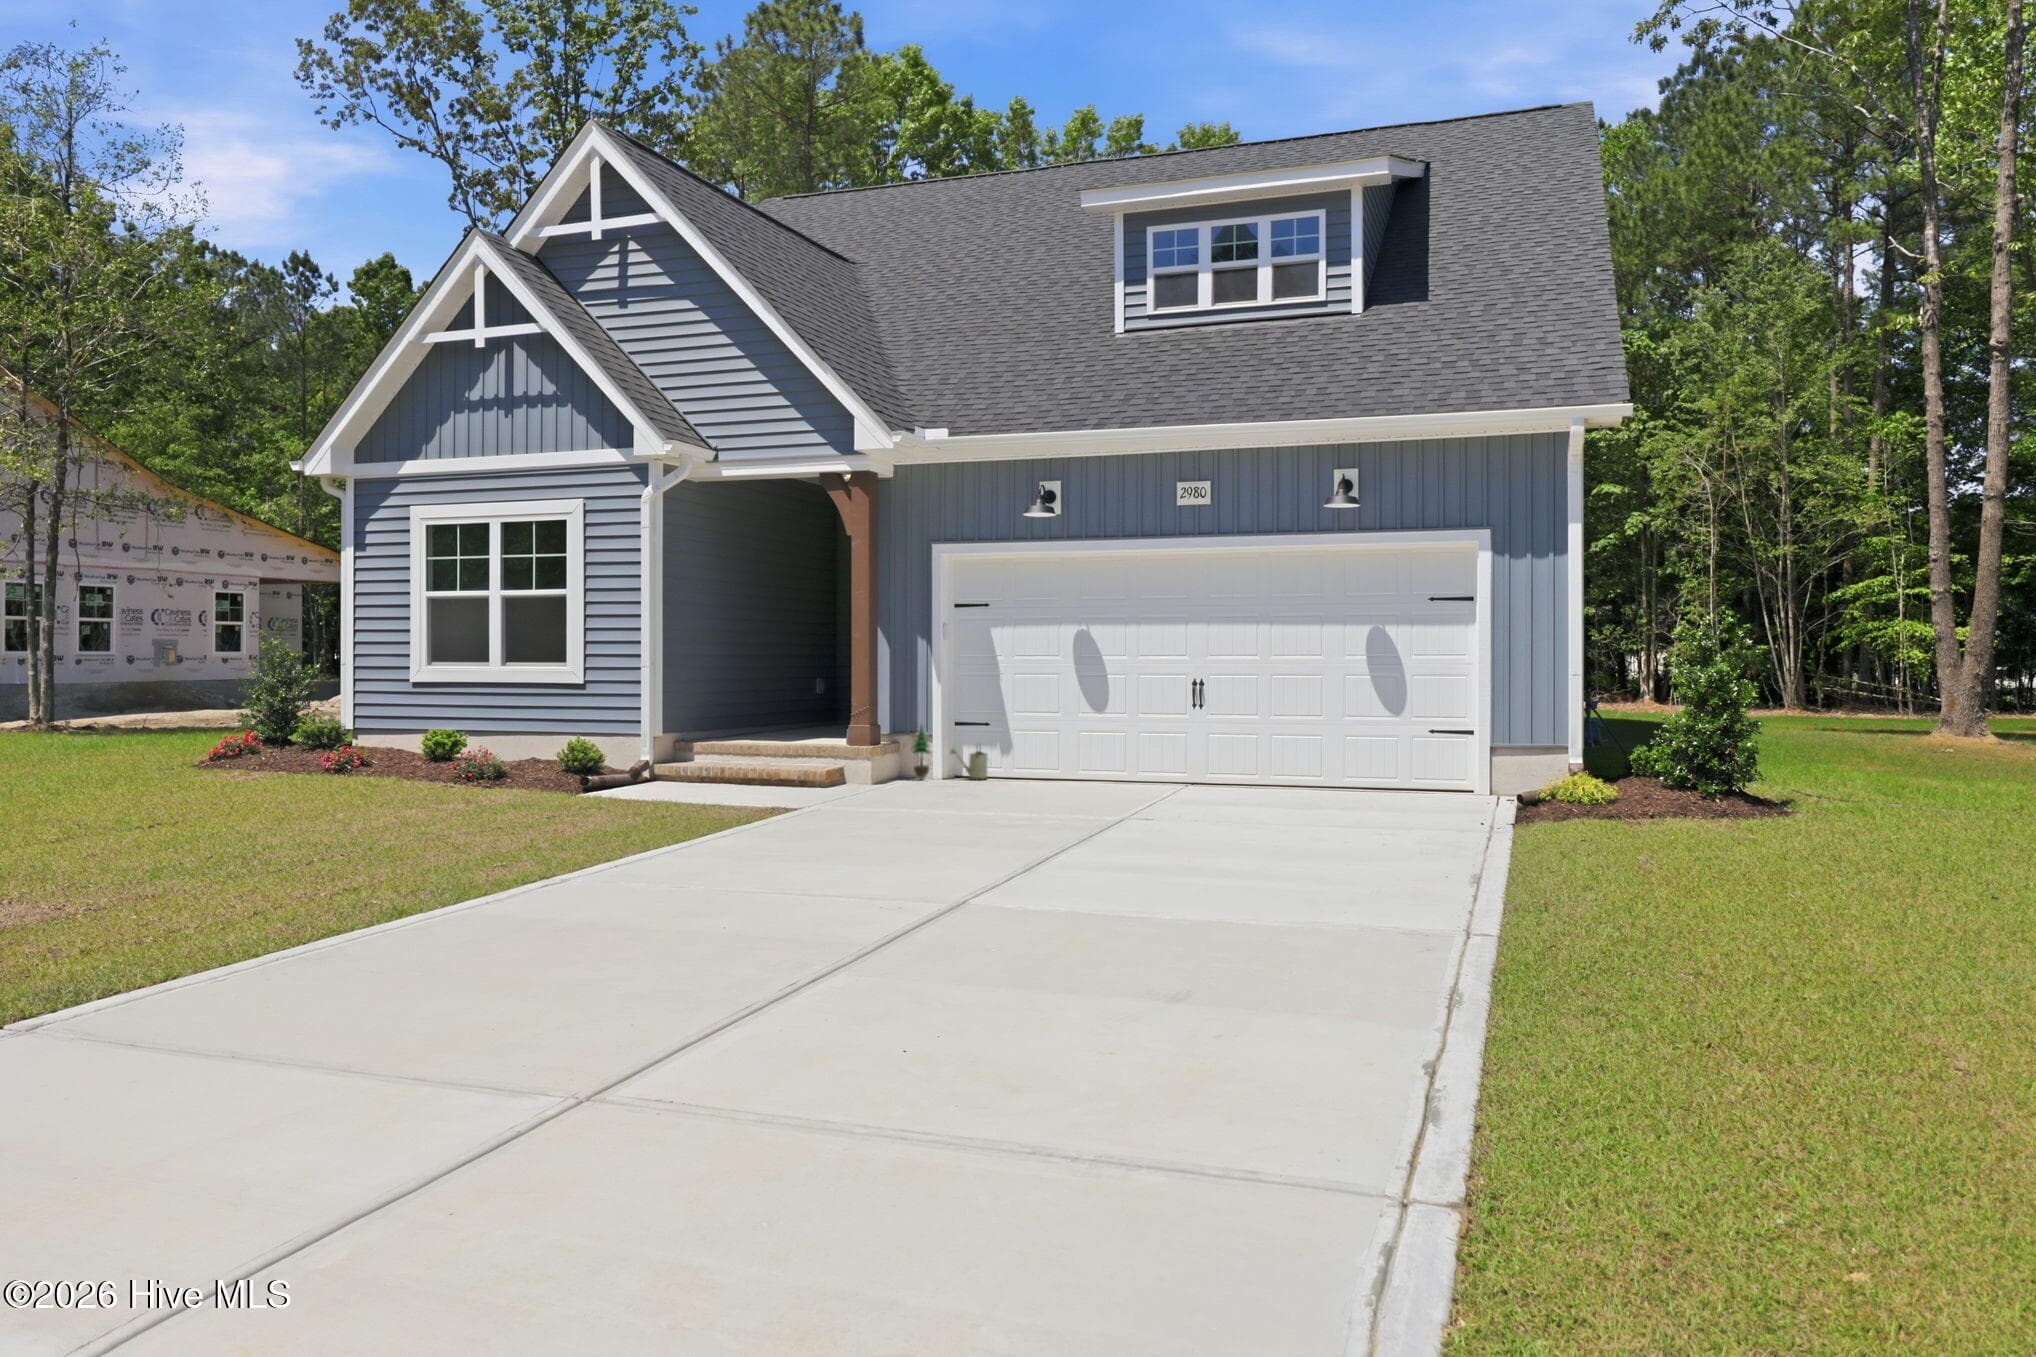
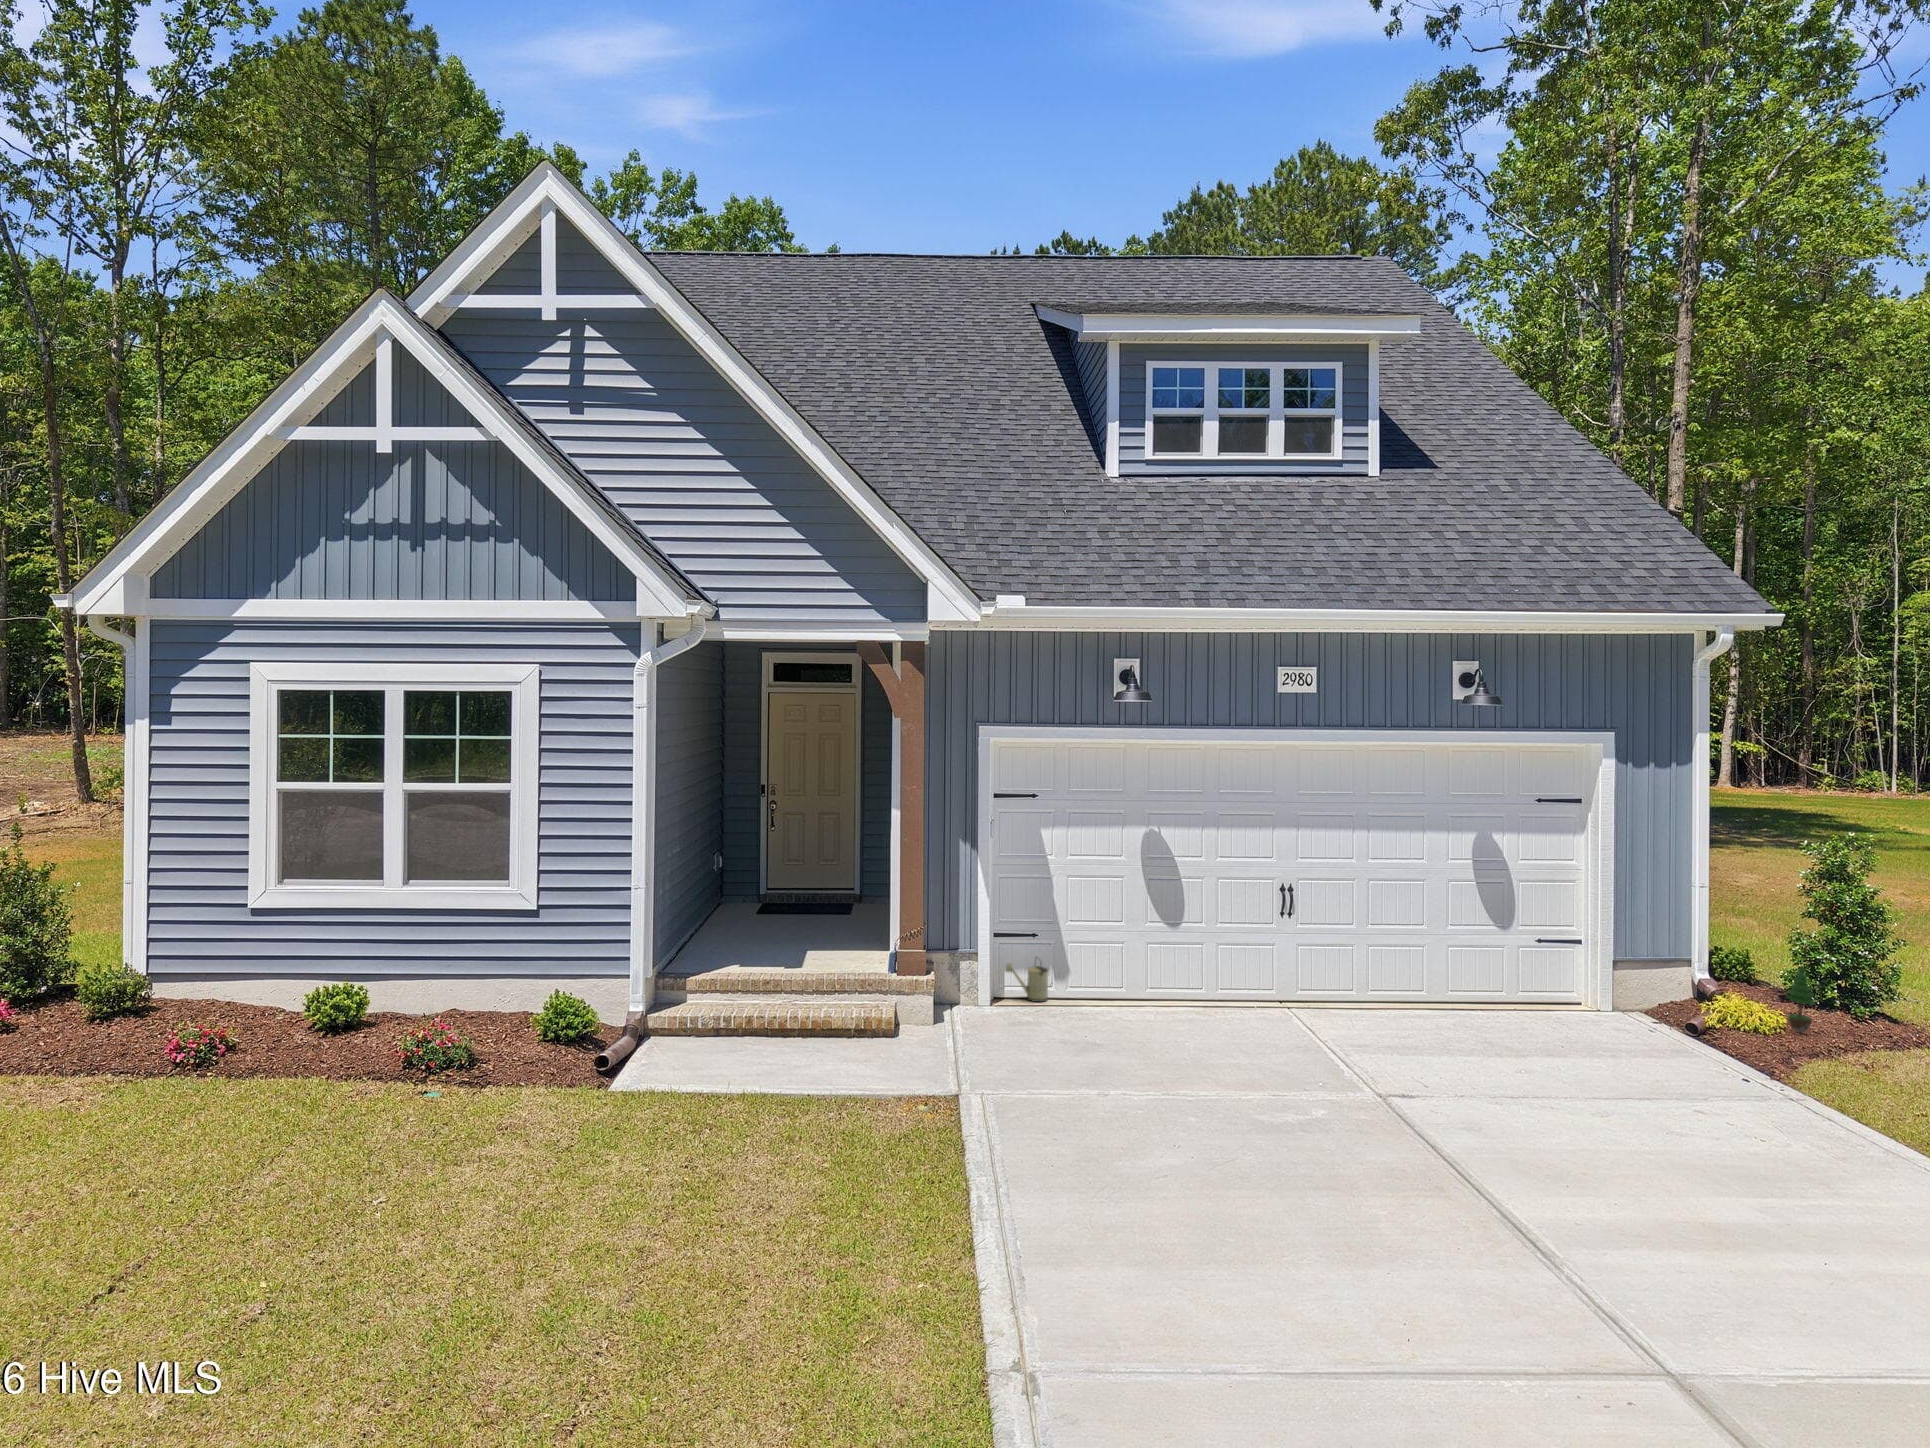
potted tree: present [914,724,930,779] -> present [1787,966,1815,1033]

